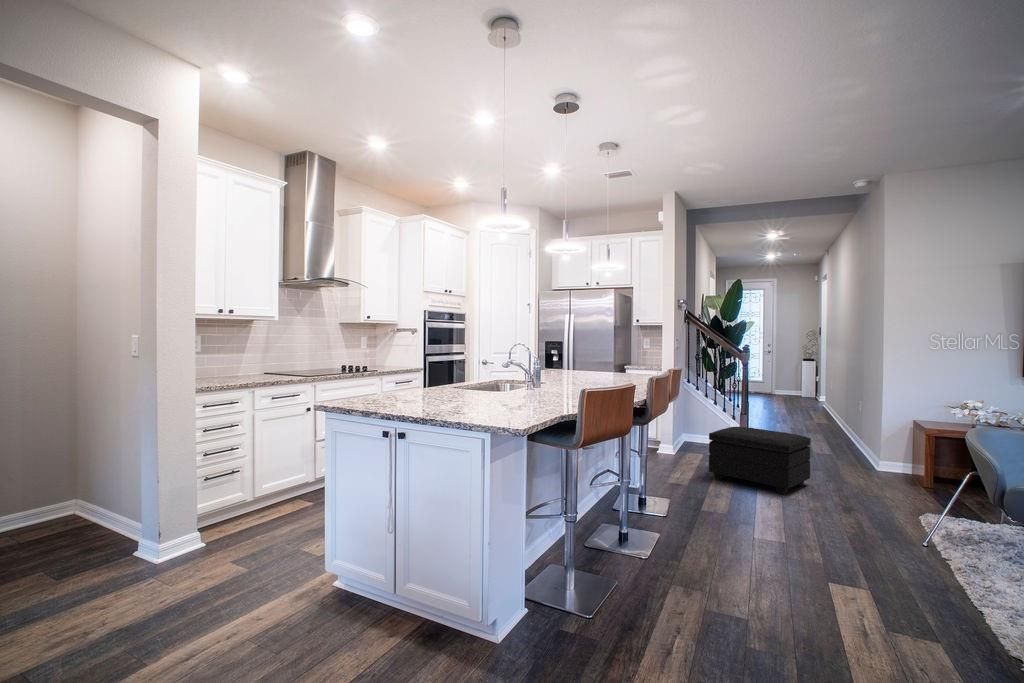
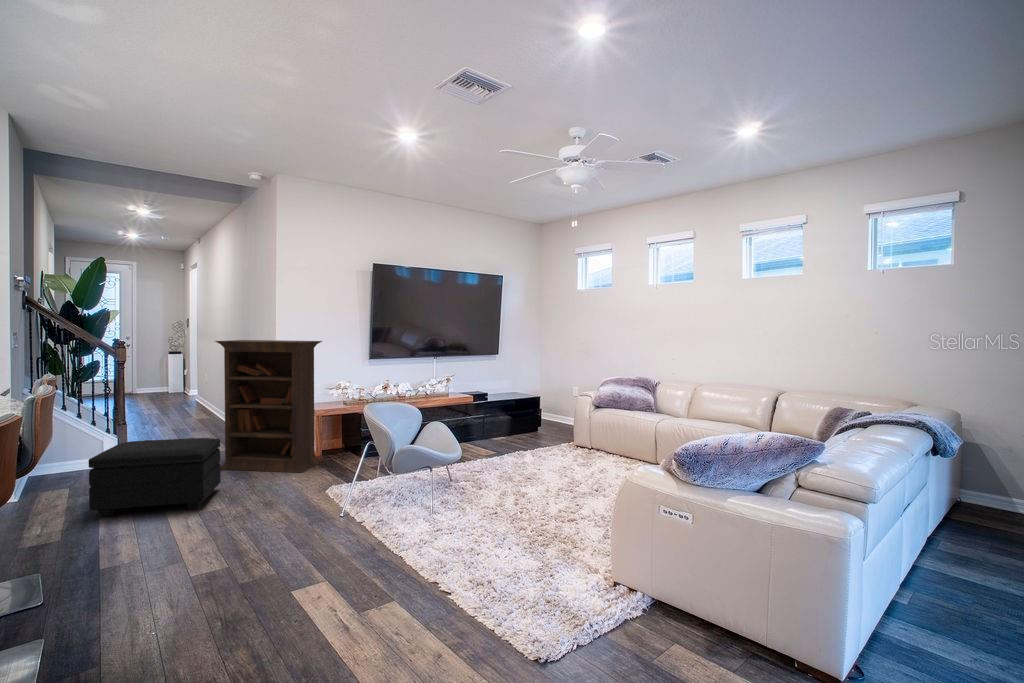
bookcase: none [814,348,937,493] -> present [215,340,322,473]

